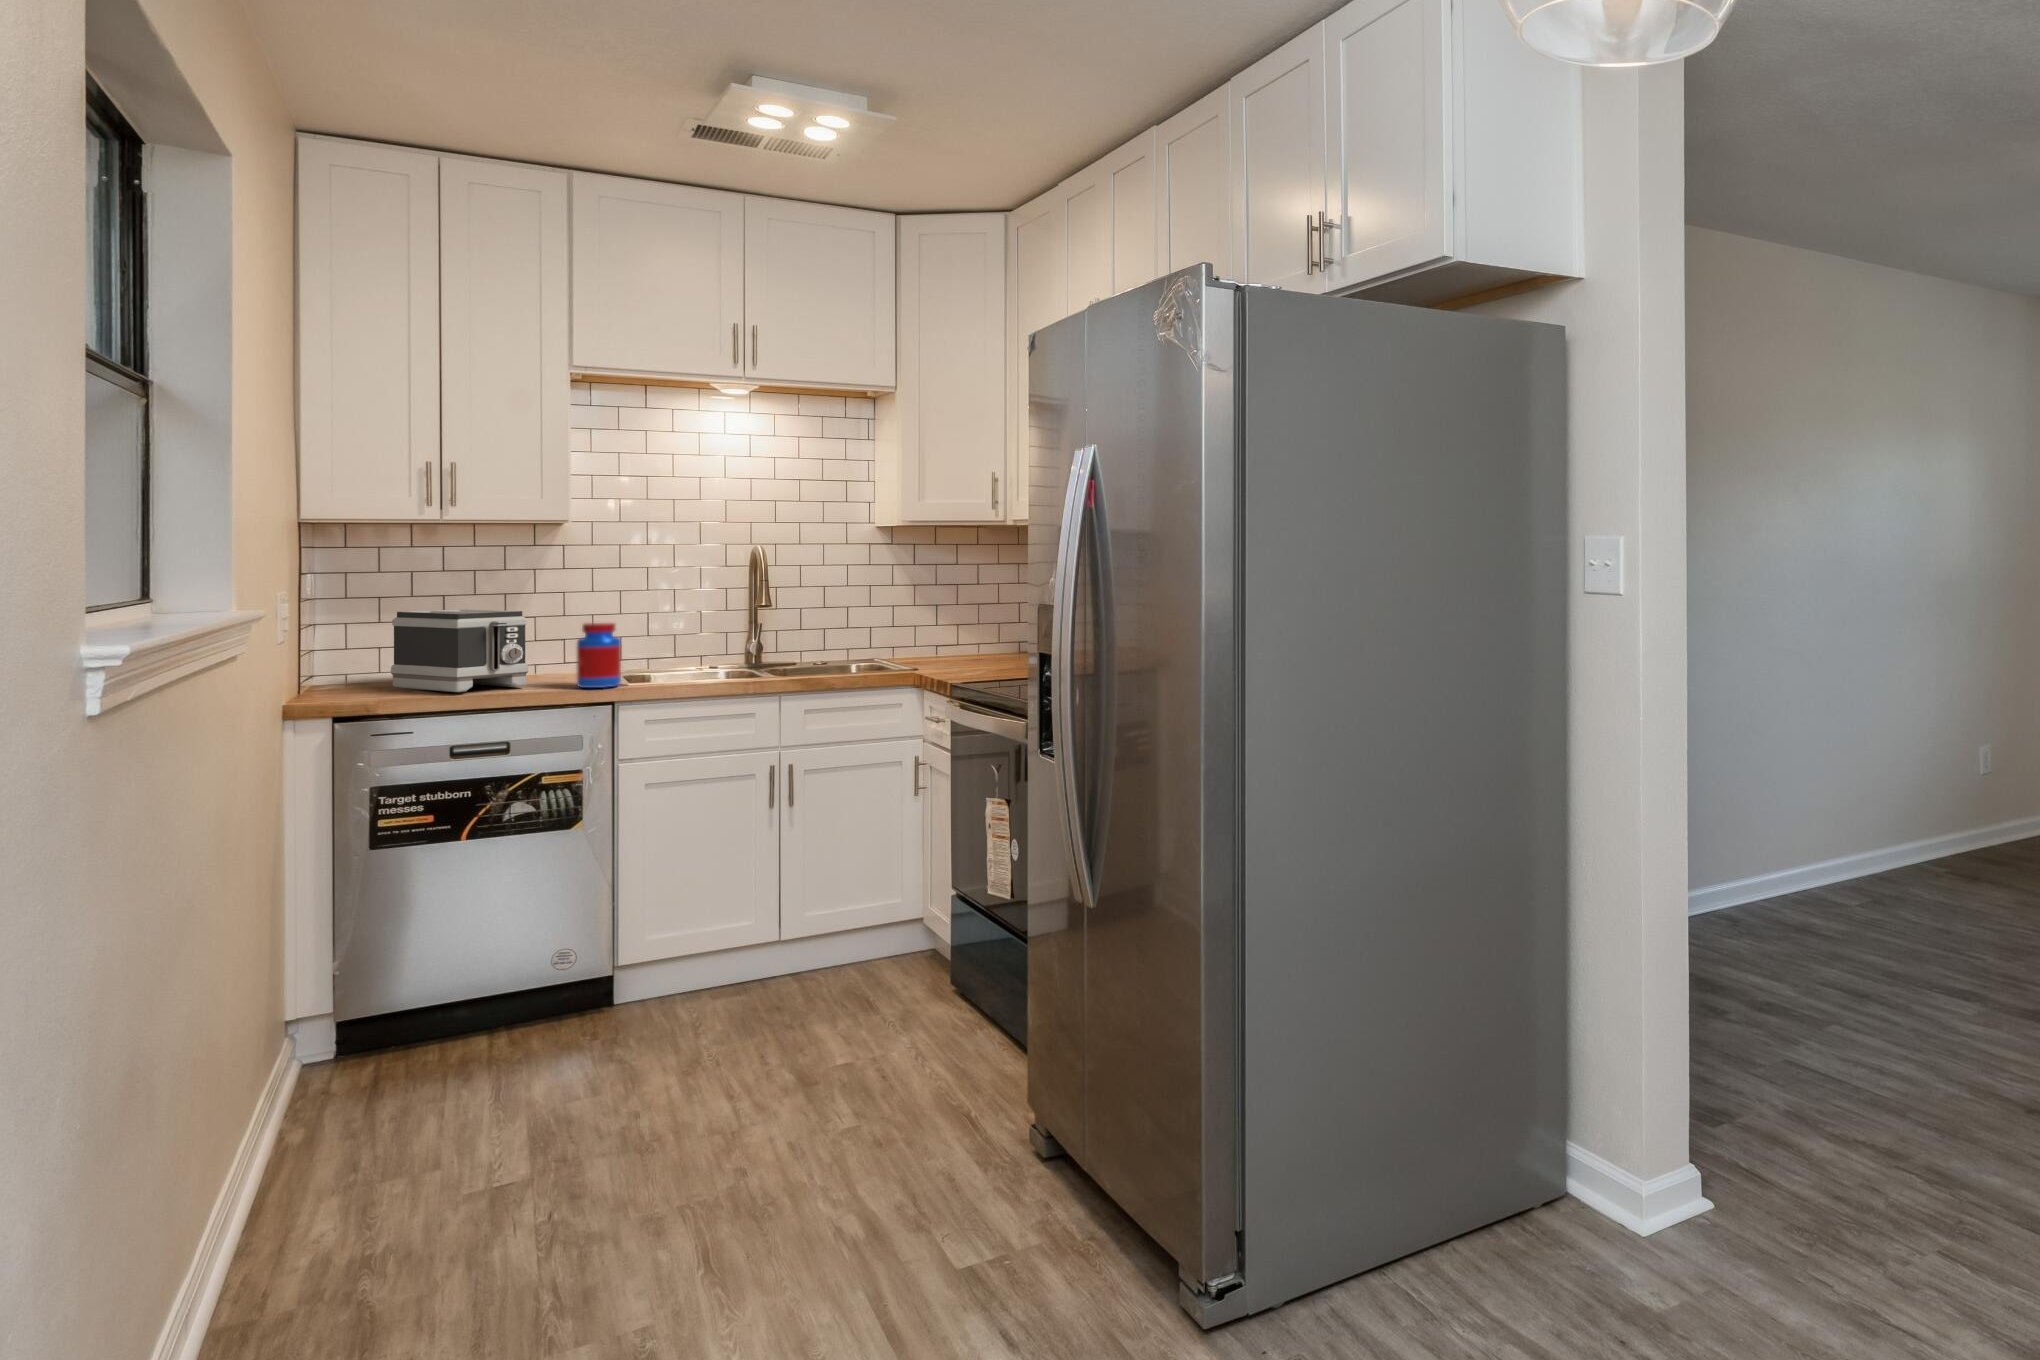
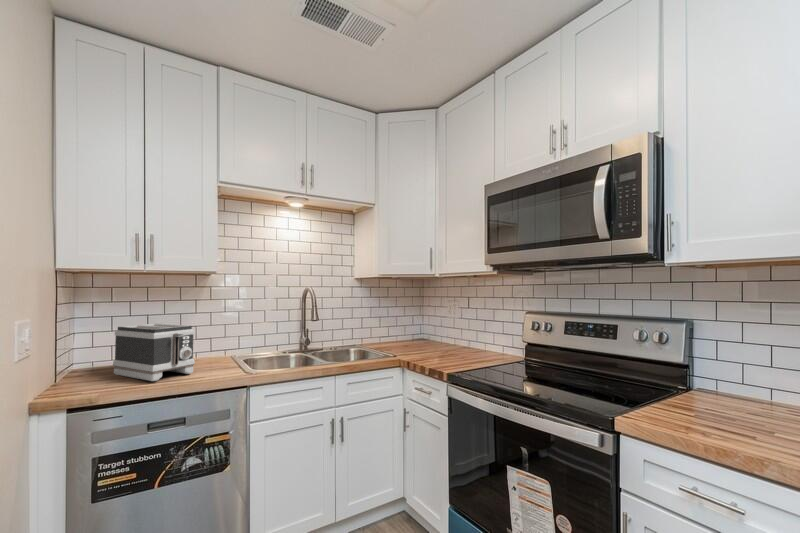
jar: present [576,623,621,688] -> none [223,332,248,374]

